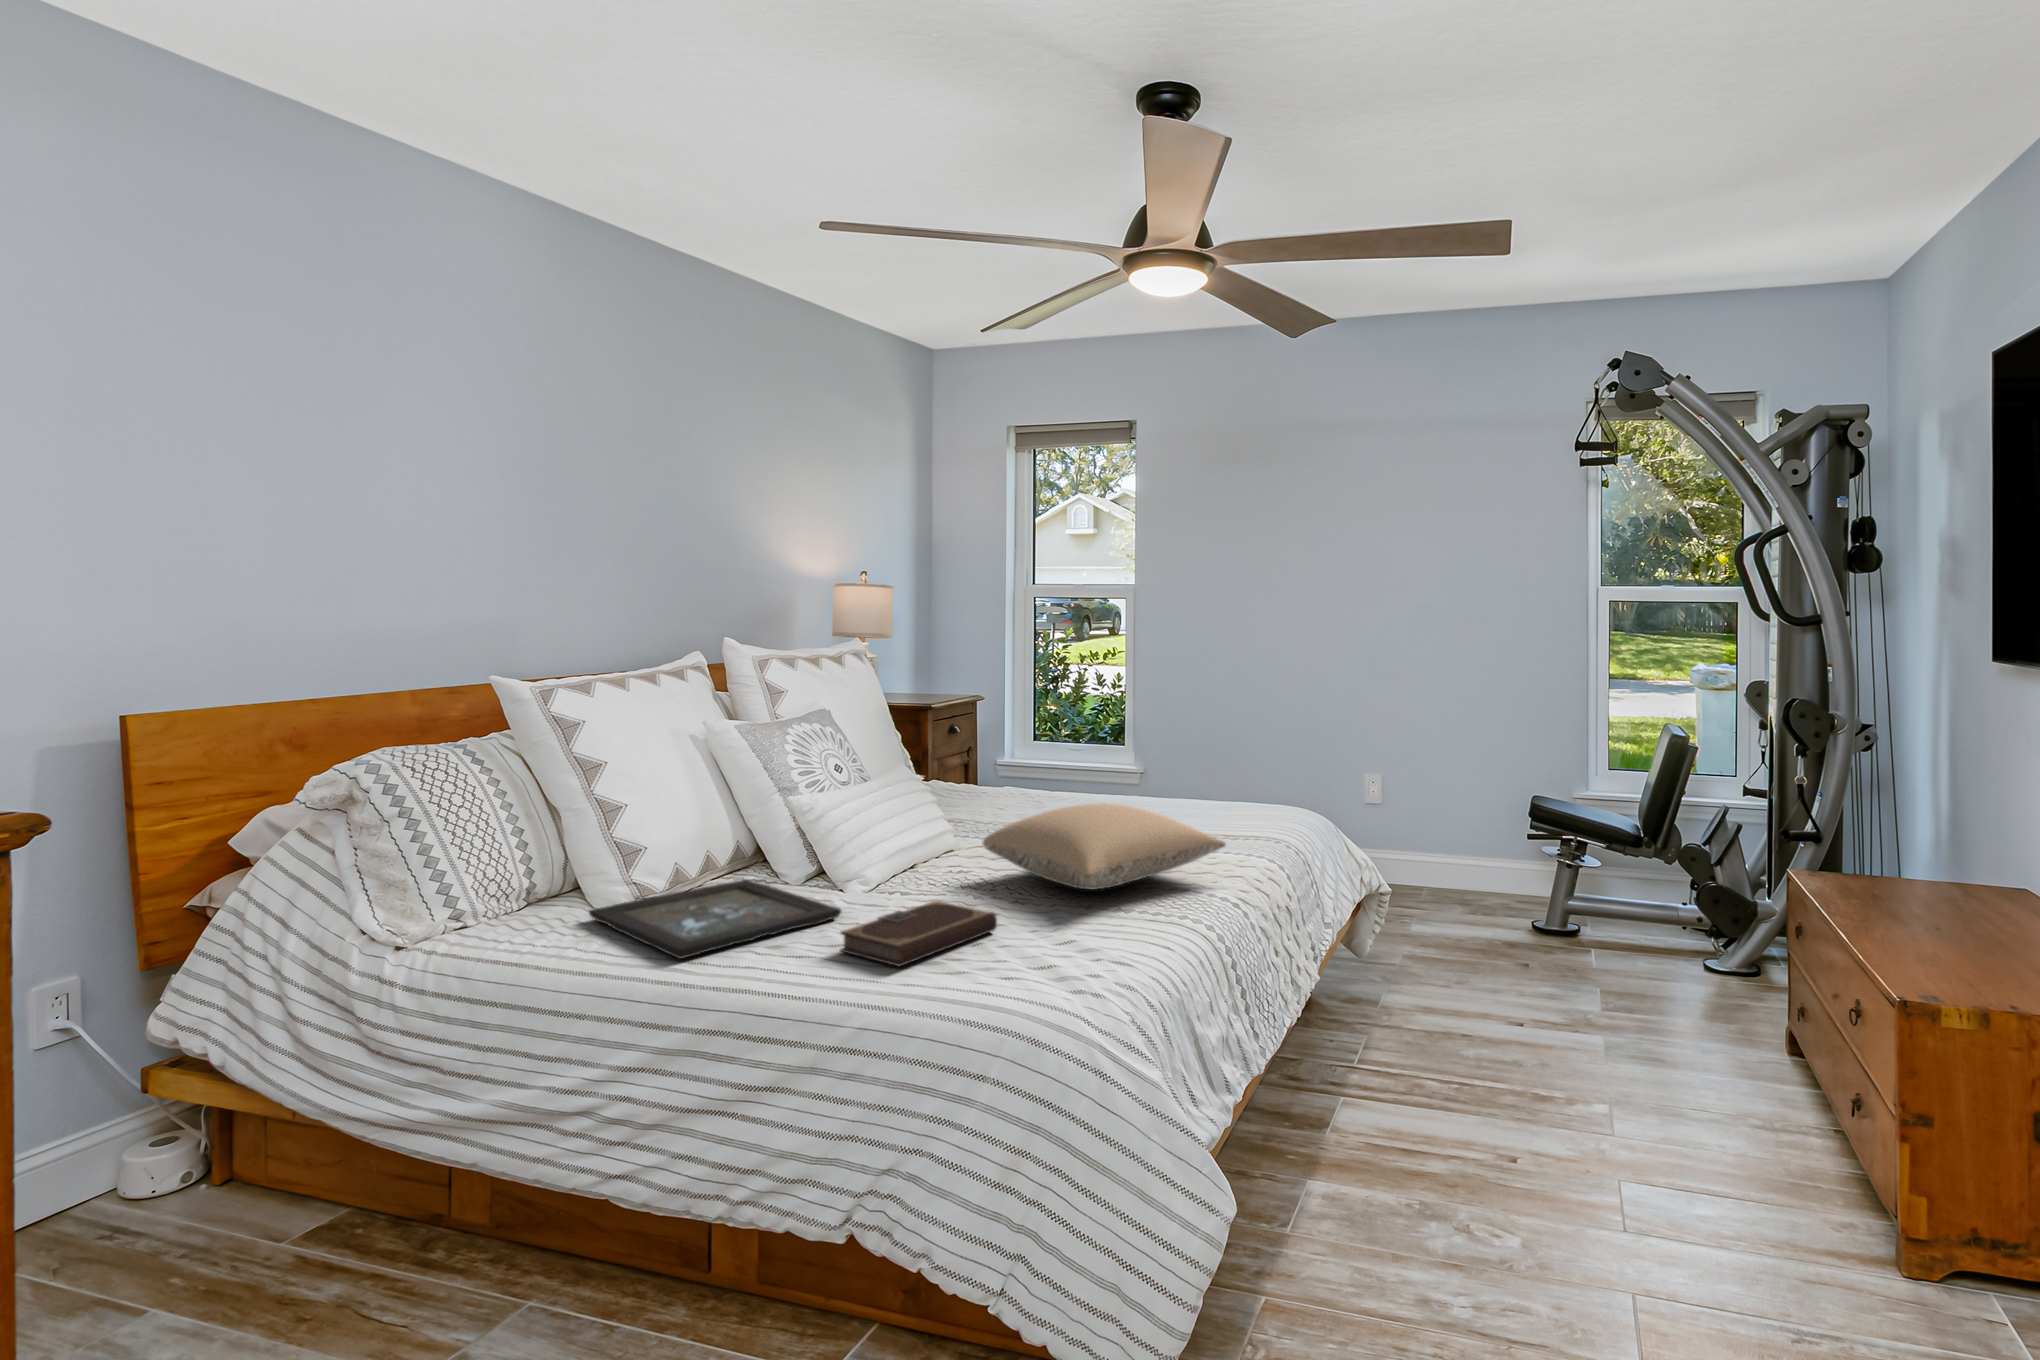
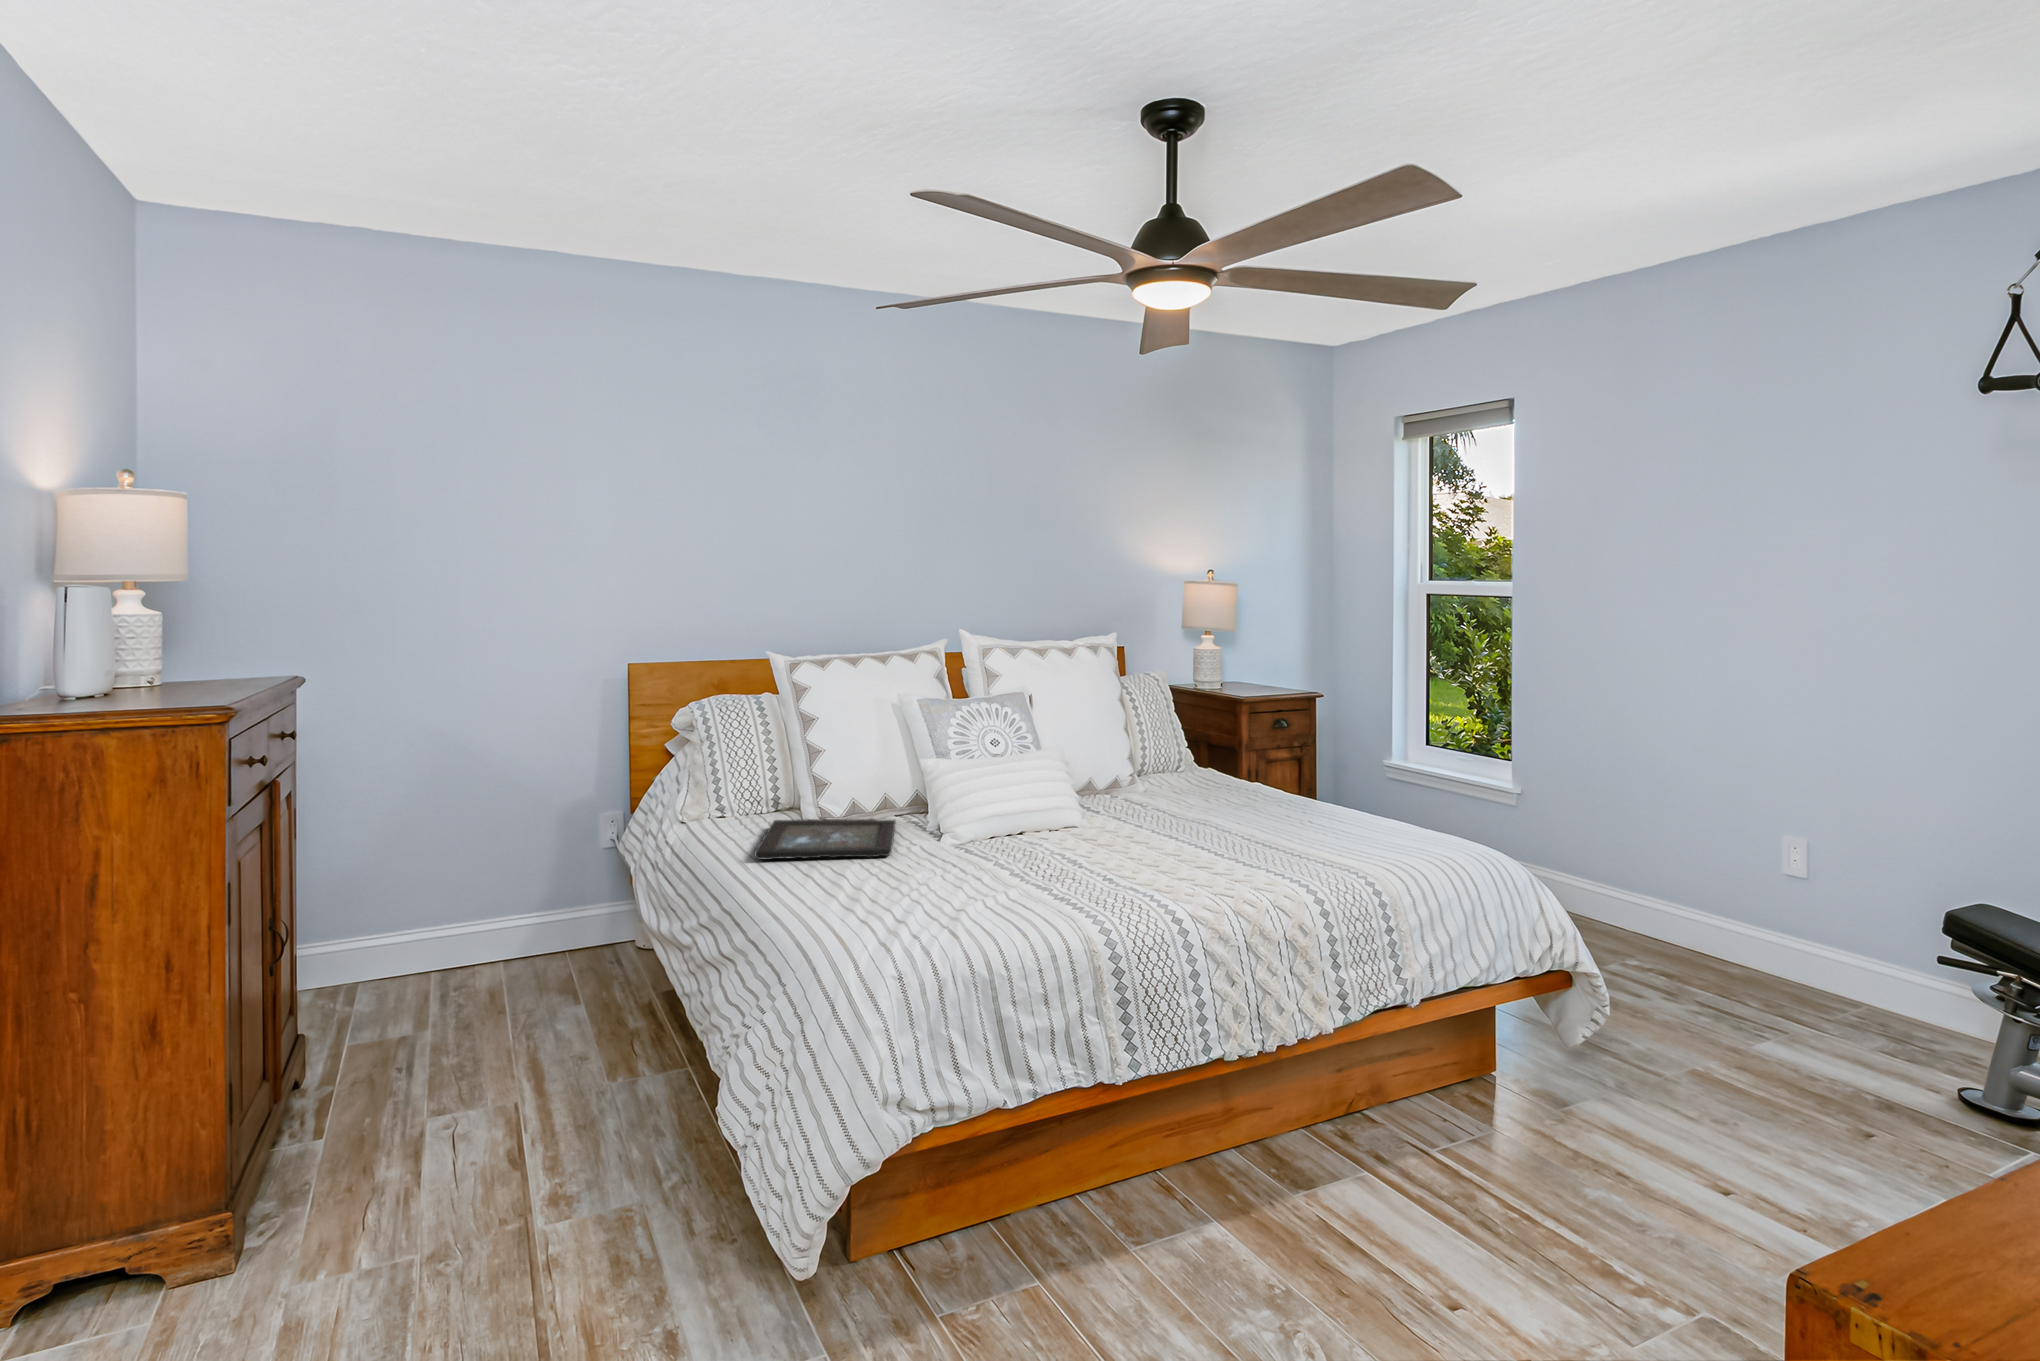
pillow: present [983,803,1226,889] -> none [1031,797,1212,875]
notebook: present [841,901,997,966] -> none [838,856,952,894]

